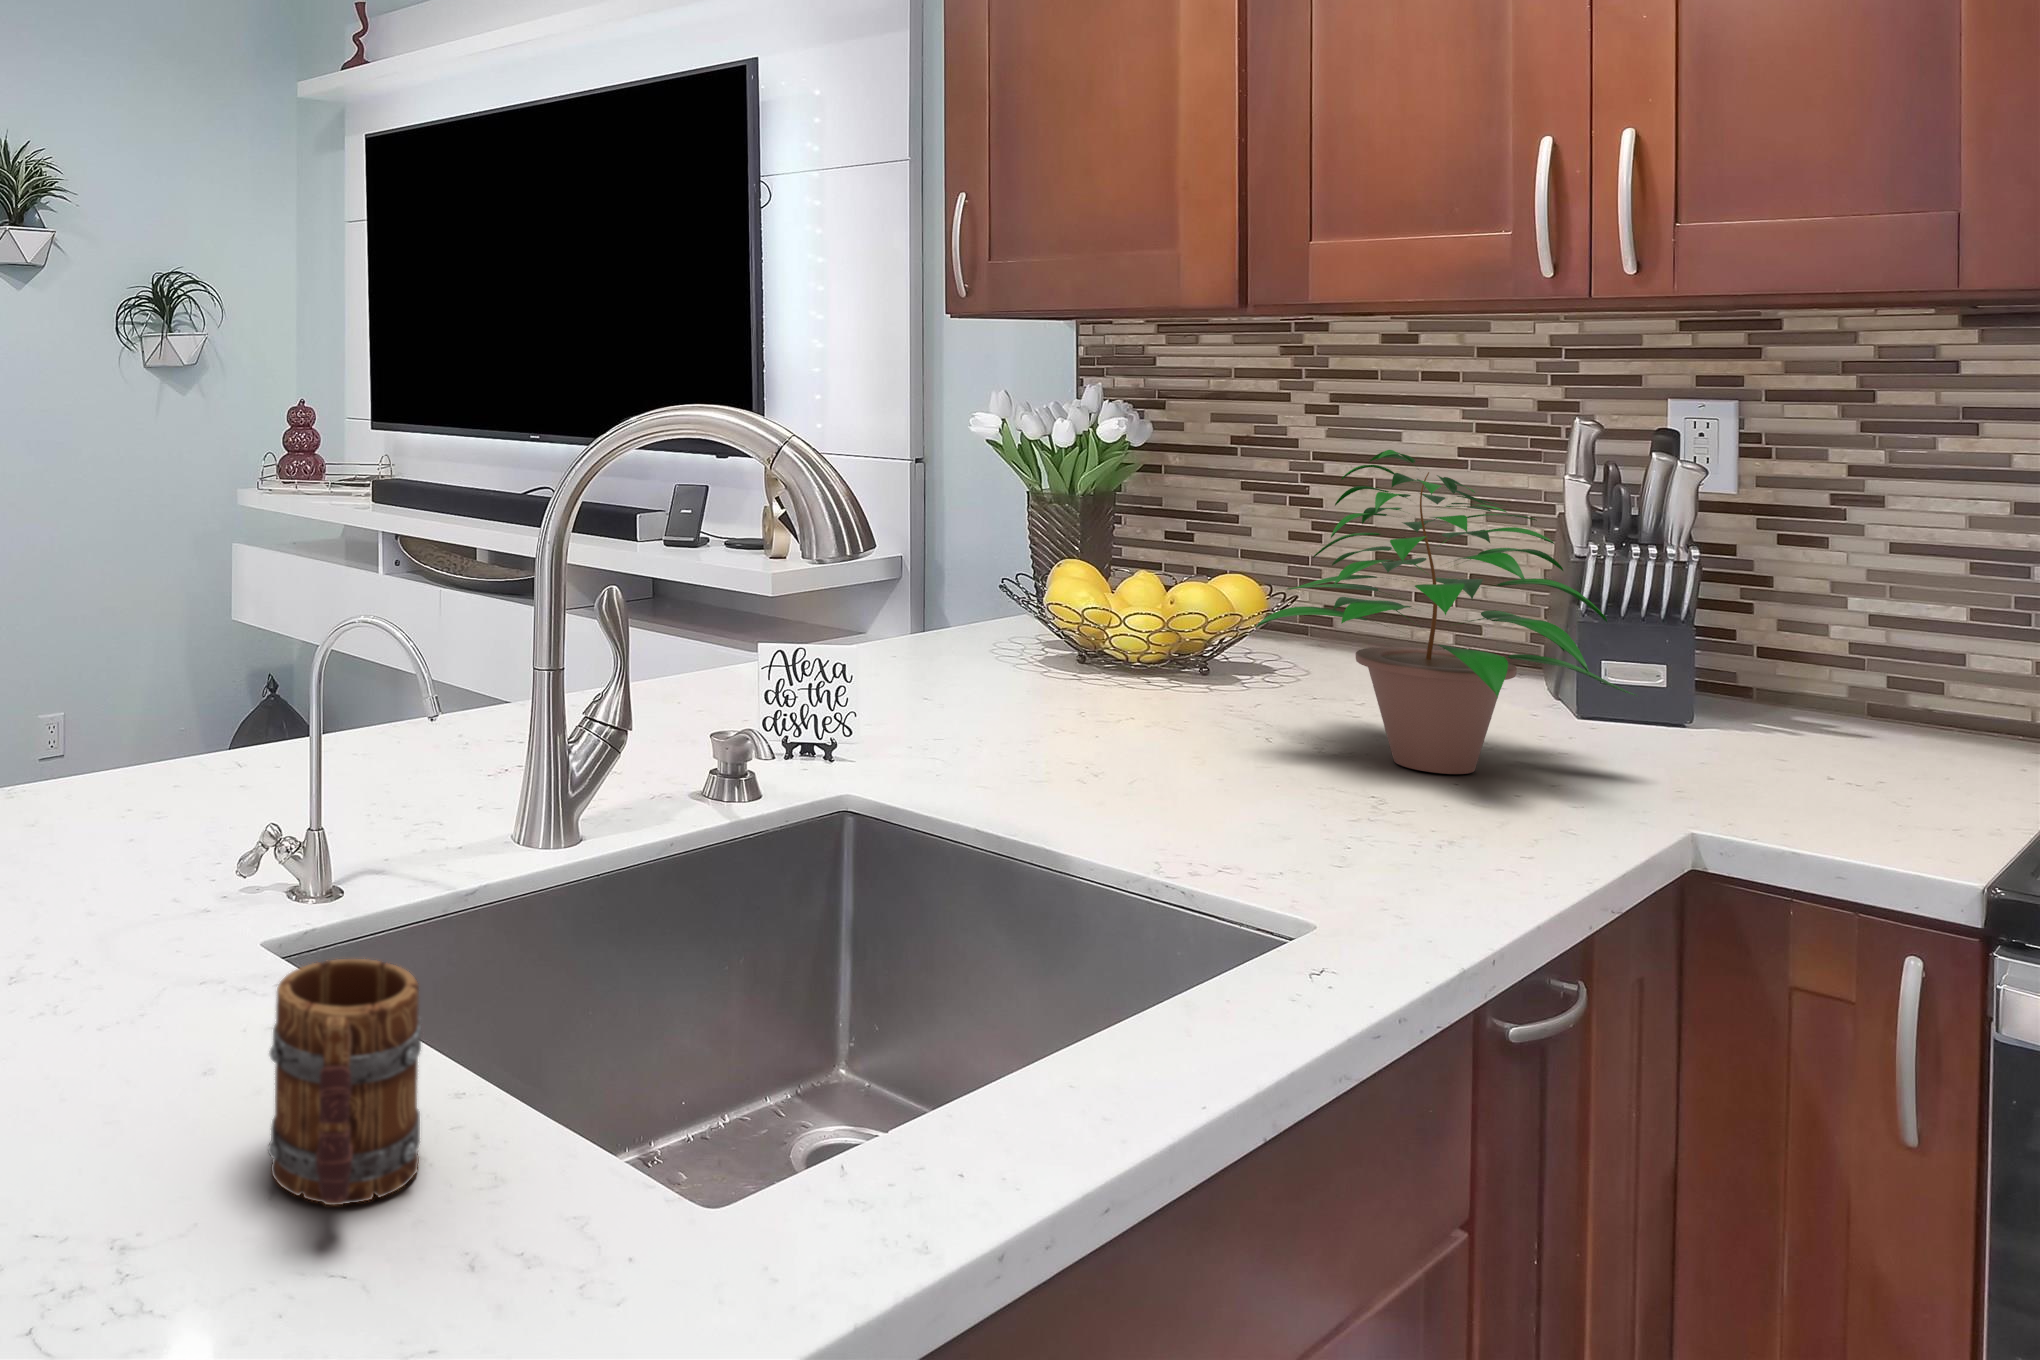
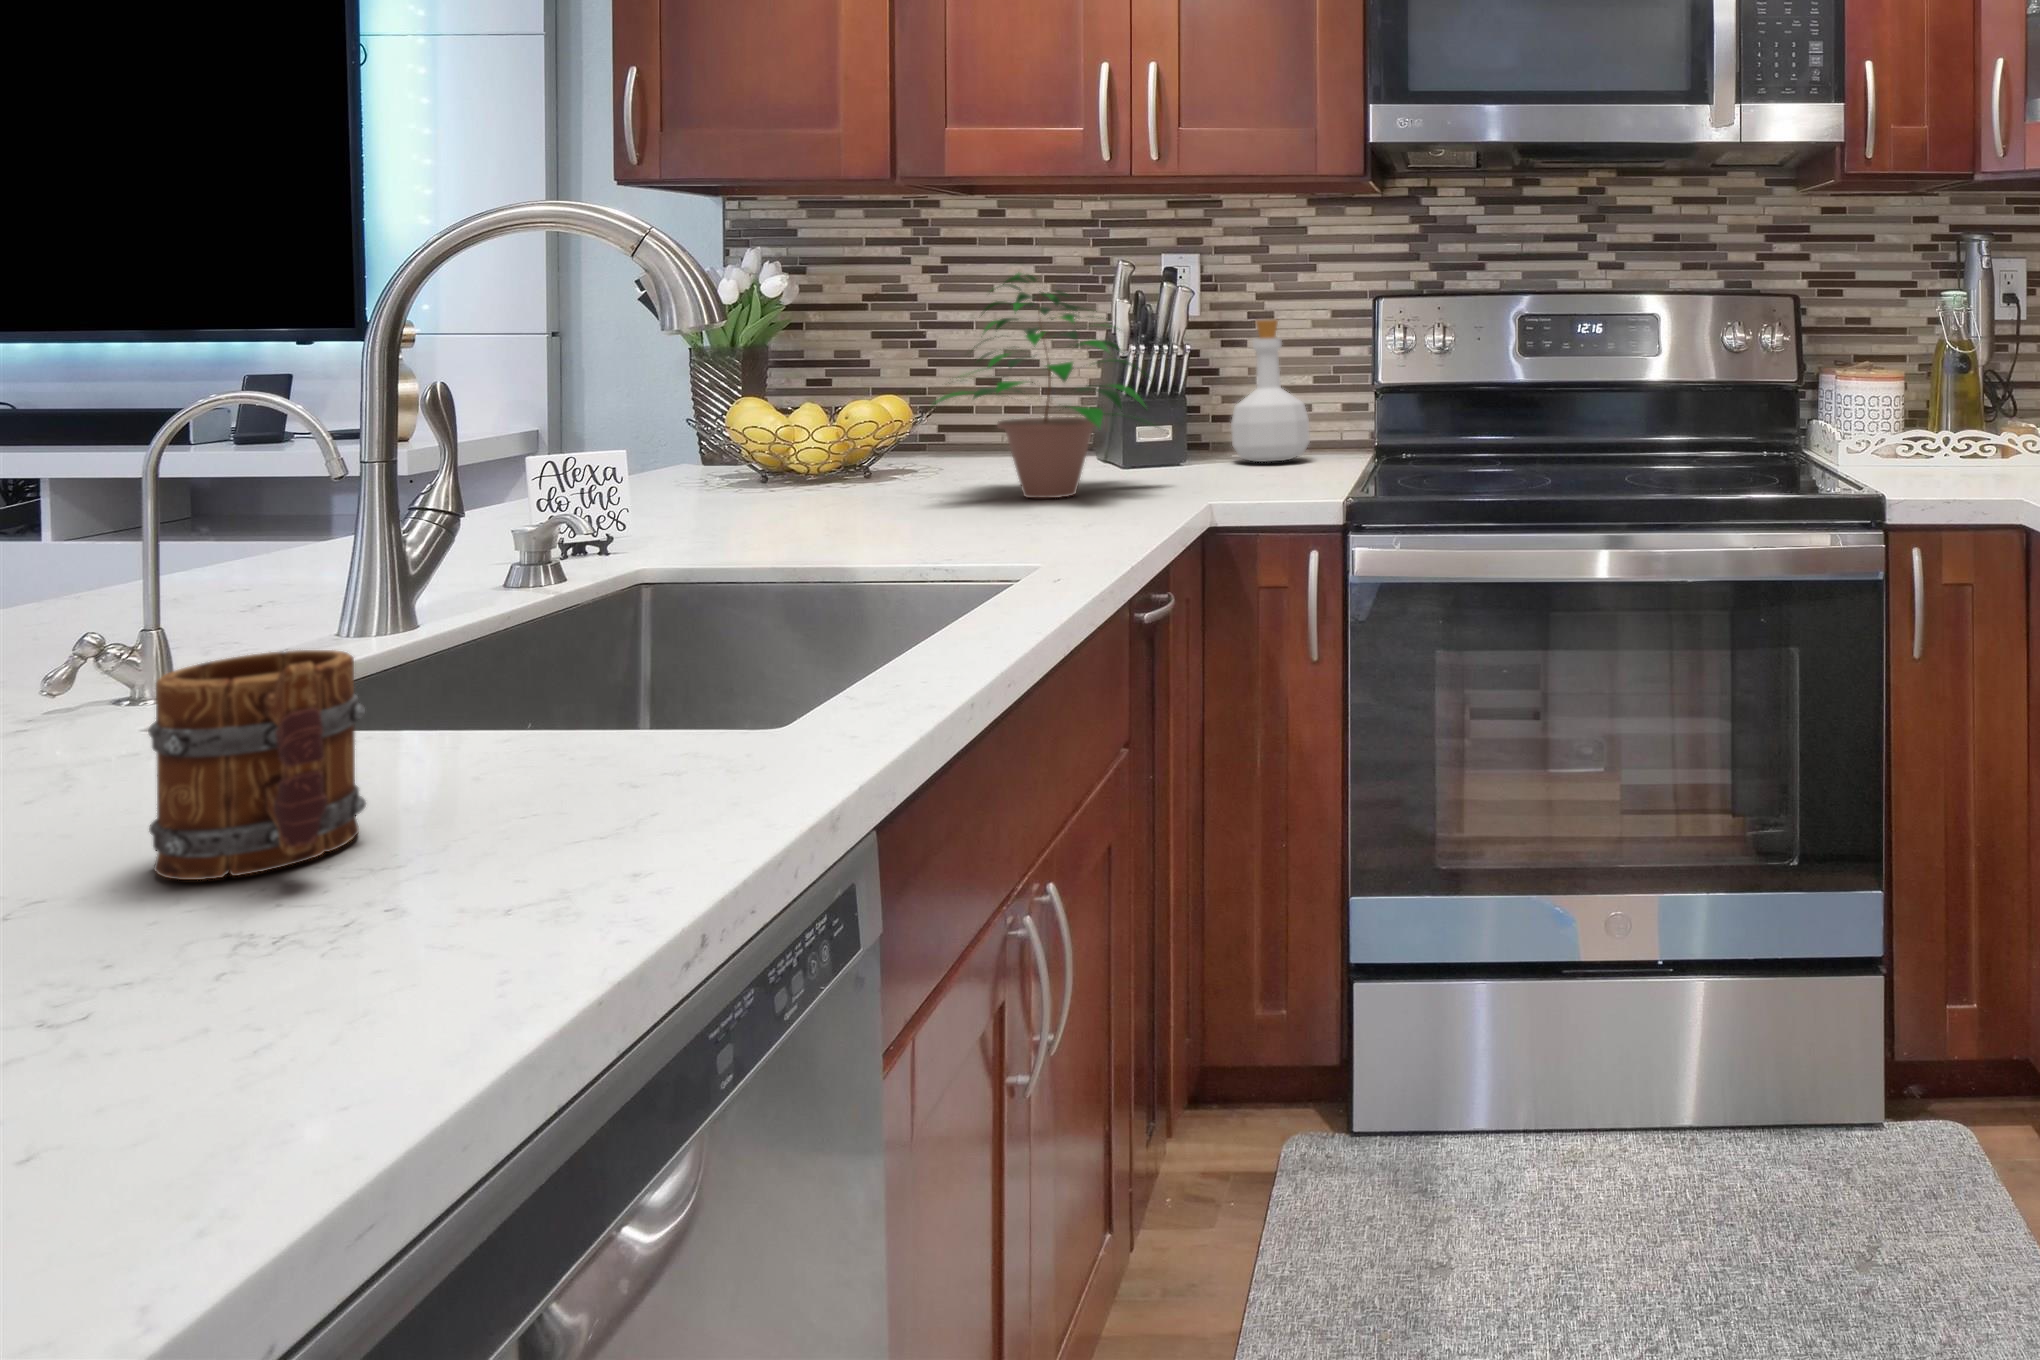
bottle: none [1785,516,1952,758] -> present [1231,319,1310,462]

